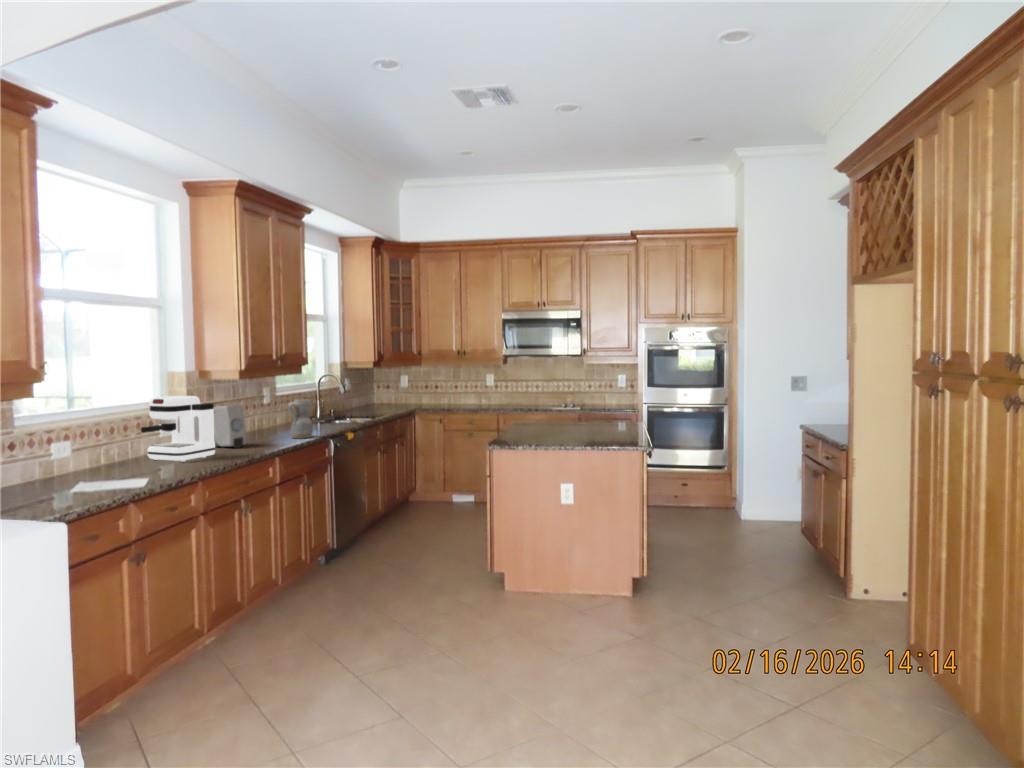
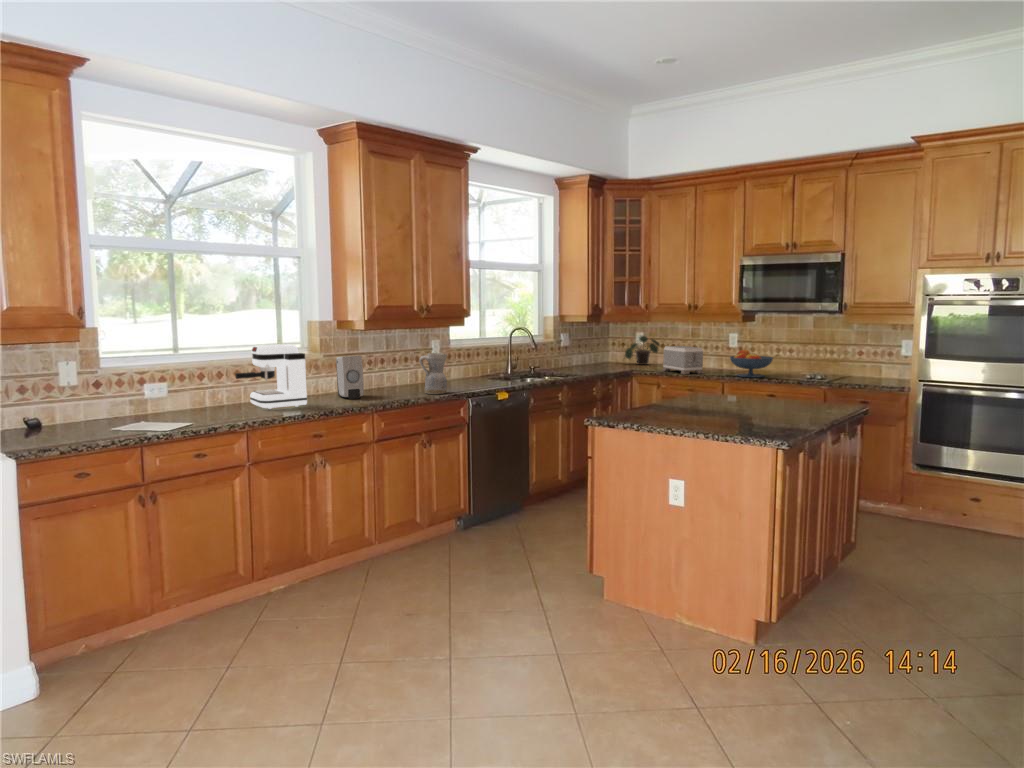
potted plant: none [393,379,426,405] -> present [625,336,660,365]
toaster: none [441,386,479,410] -> present [662,346,703,374]
fruit bowl: none [501,387,535,410] -> present [730,350,773,377]

